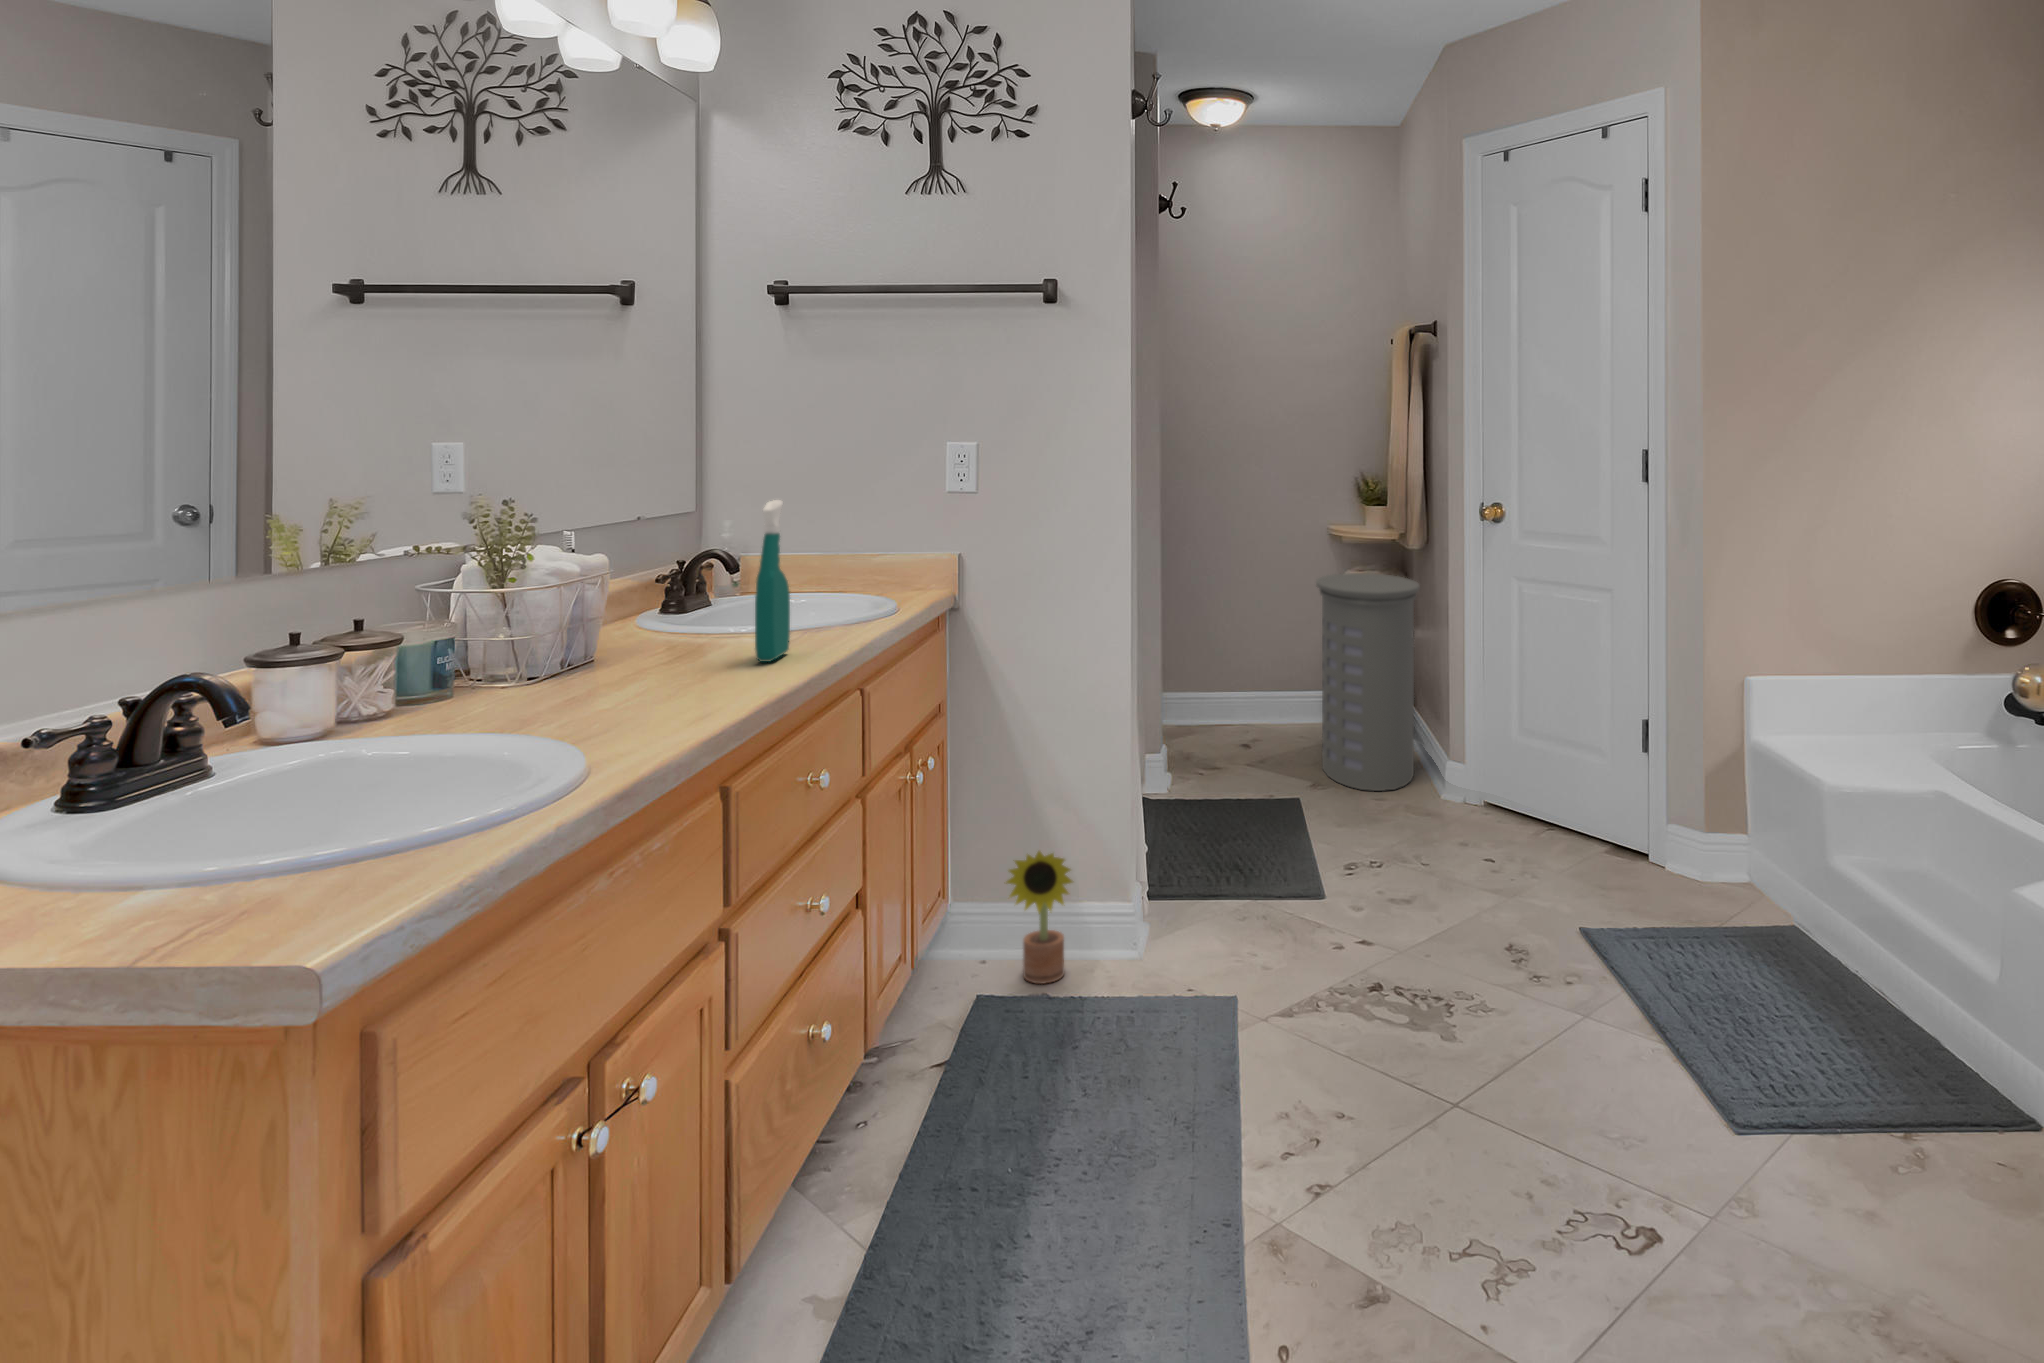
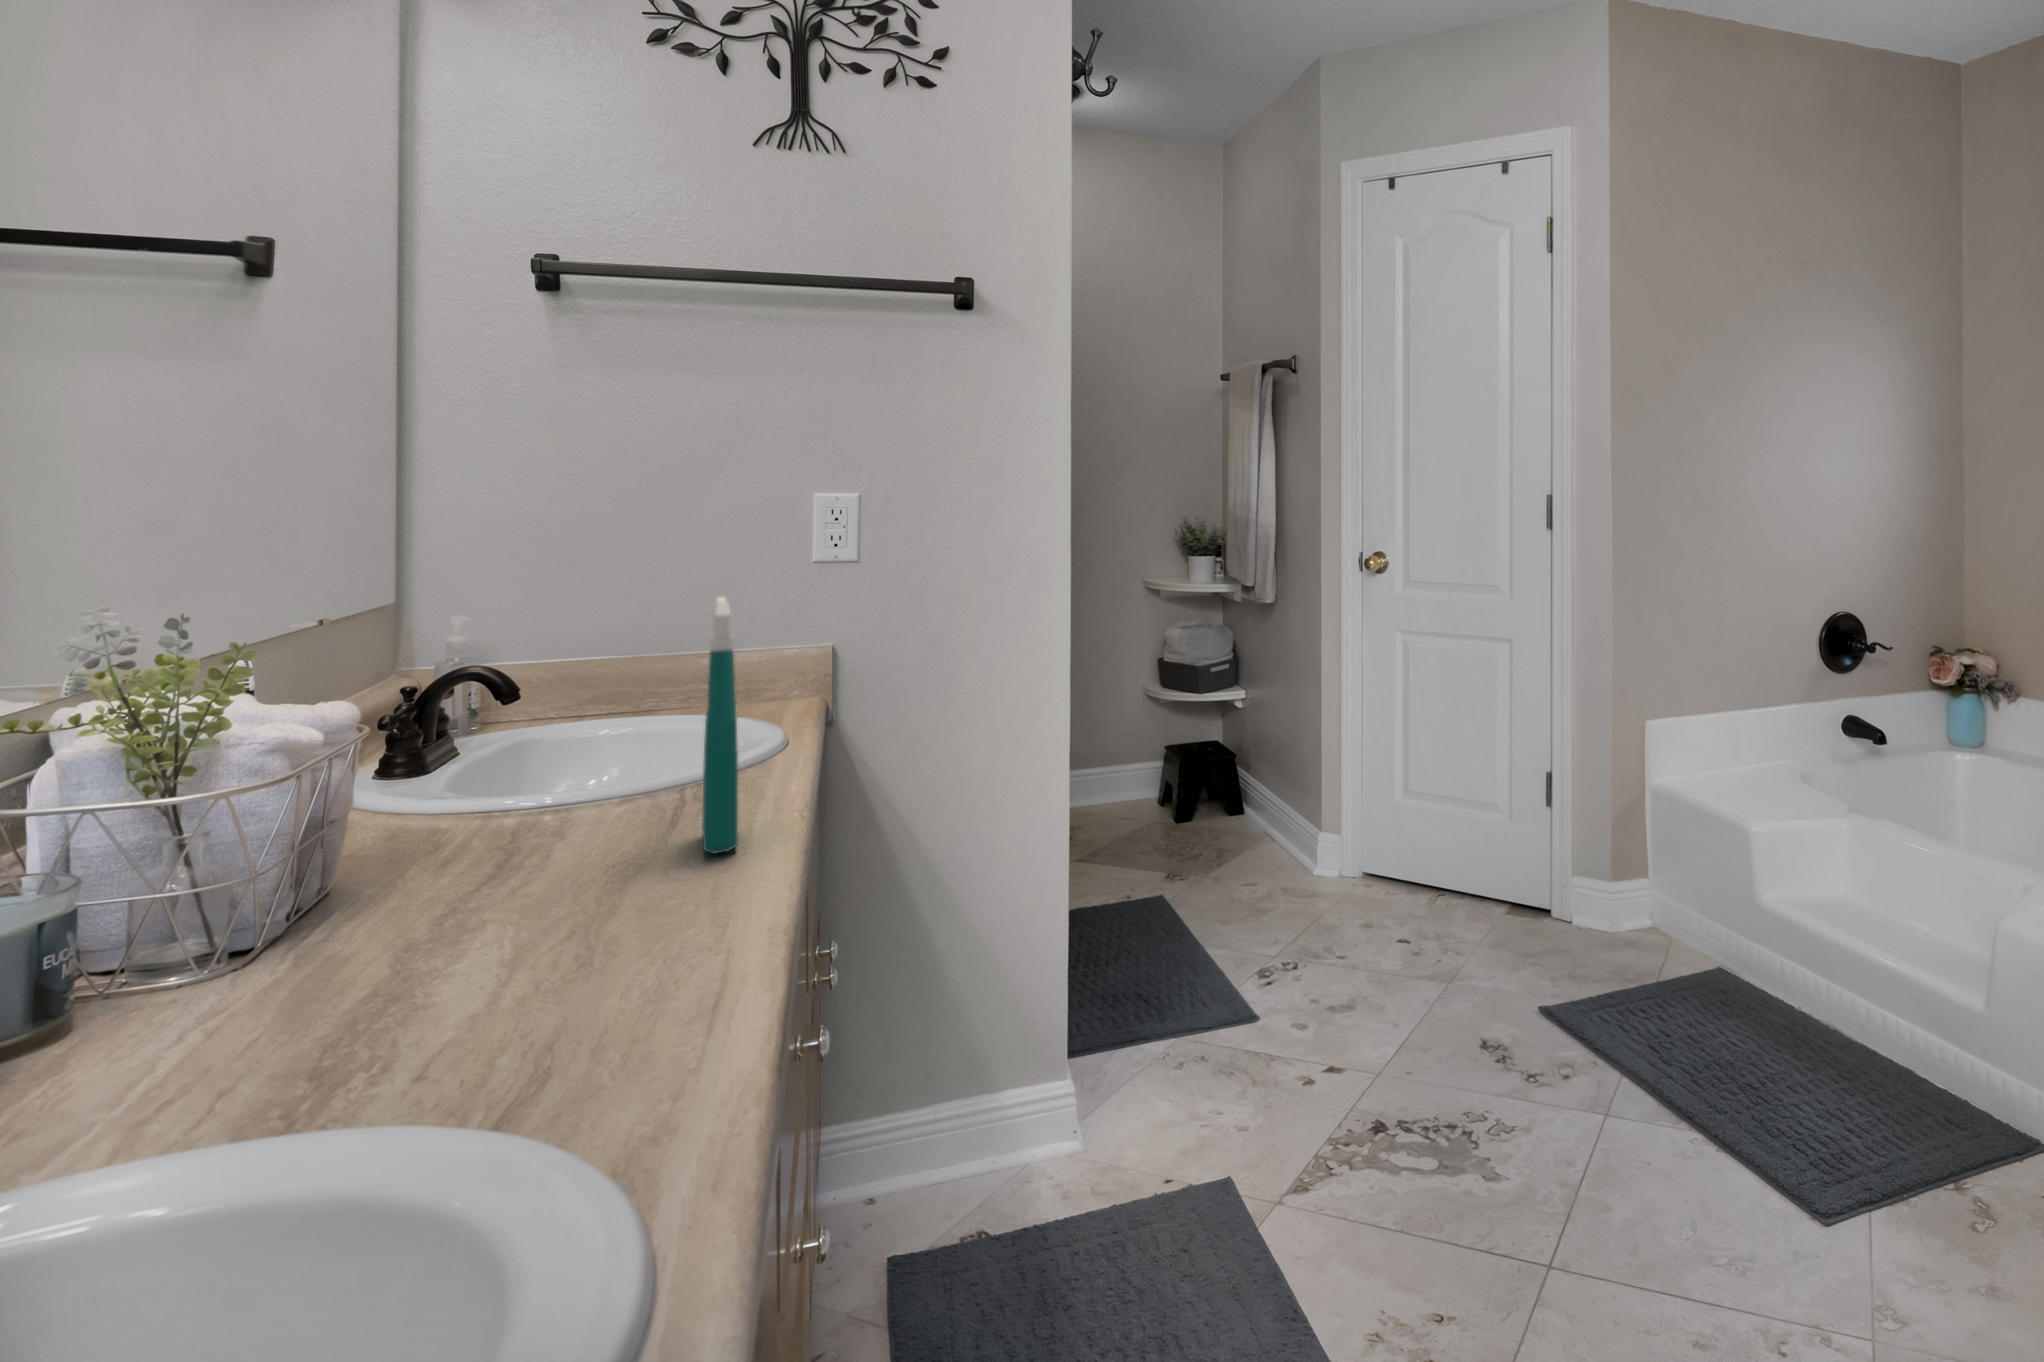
laundry hamper: present [1316,573,1420,791] -> none [1147,627,1272,880]
decorative plant: present [1007,851,1072,984] -> none [915,1039,1014,1220]

